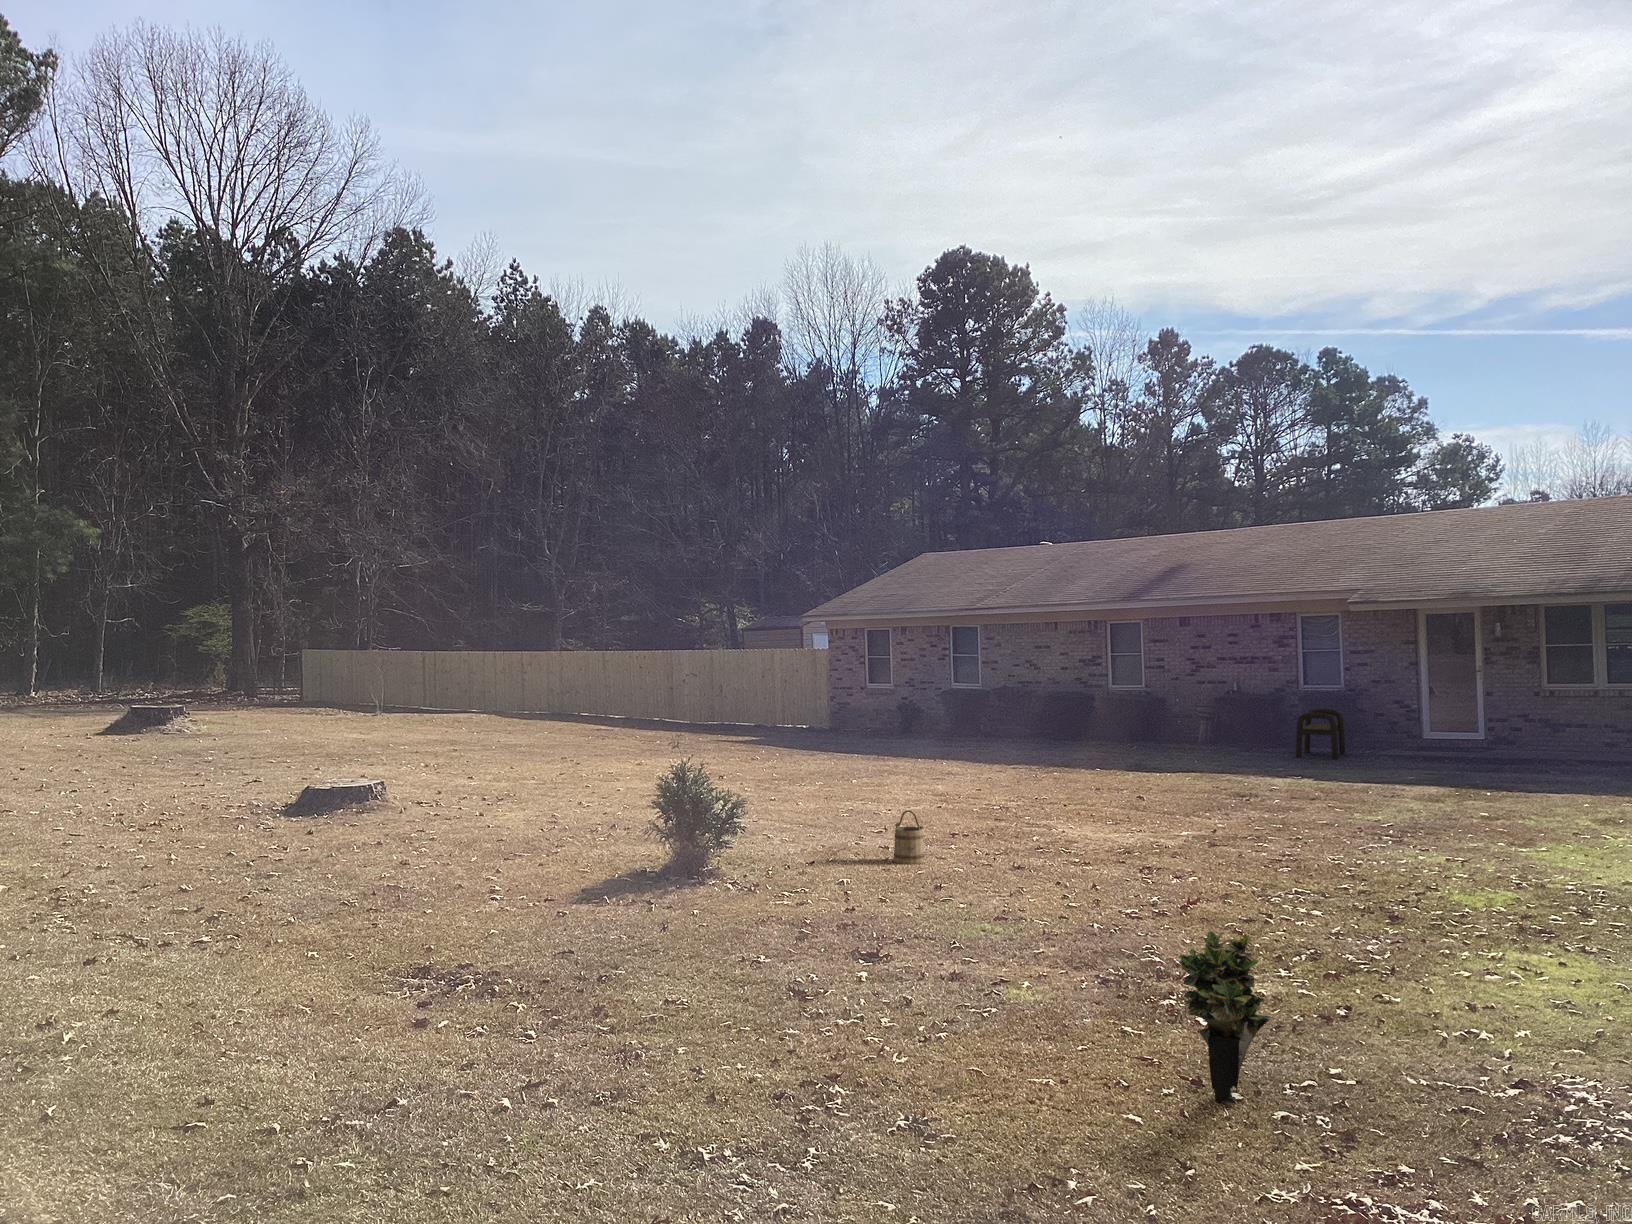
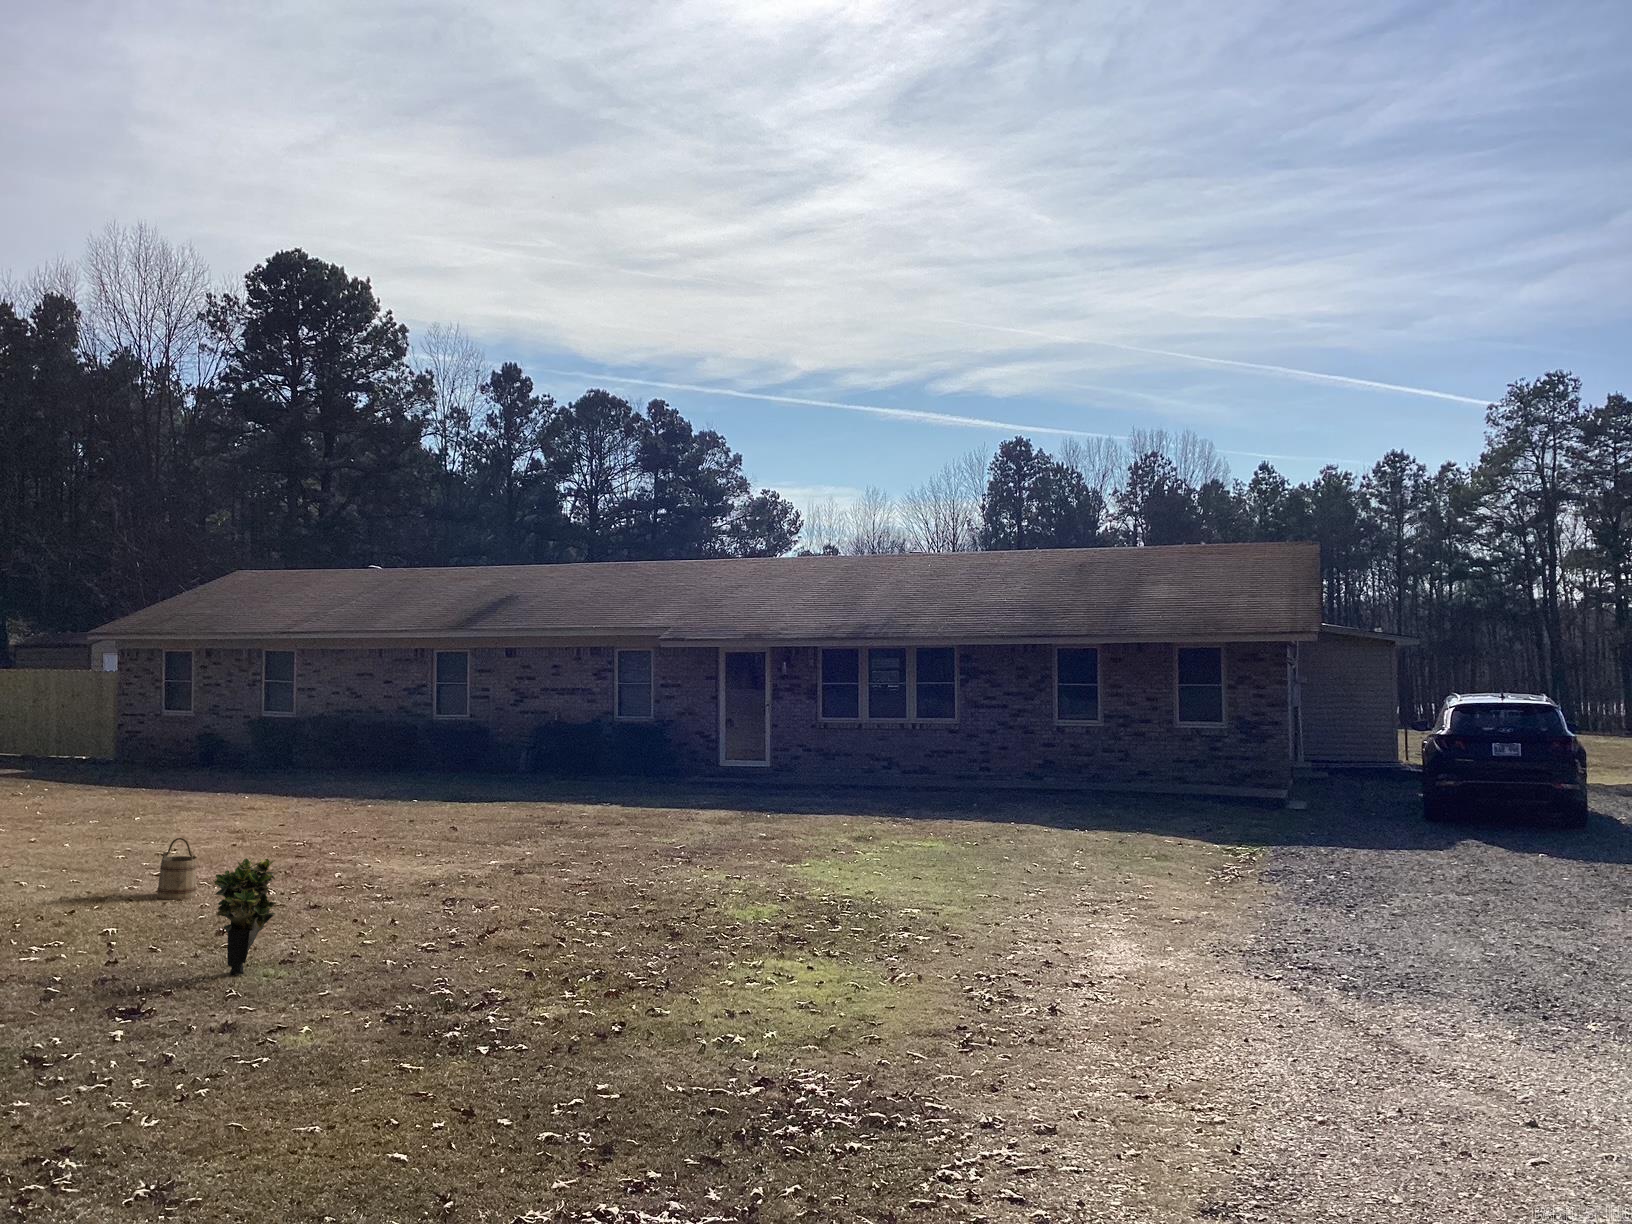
bench: present [1296,709,1345,759] -> none [612,726,660,776]
potted plant: present [1179,931,1271,1103] -> present [214,858,276,975]

